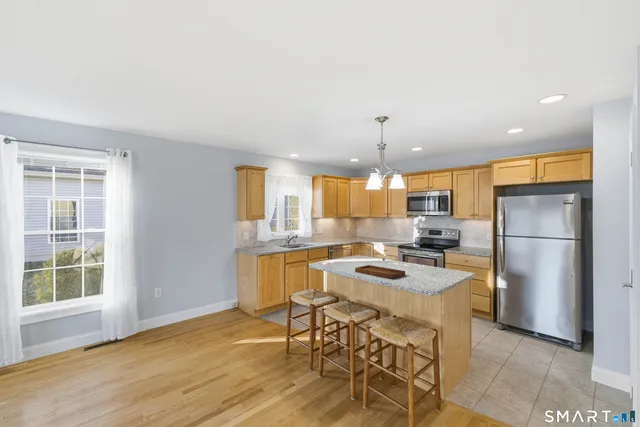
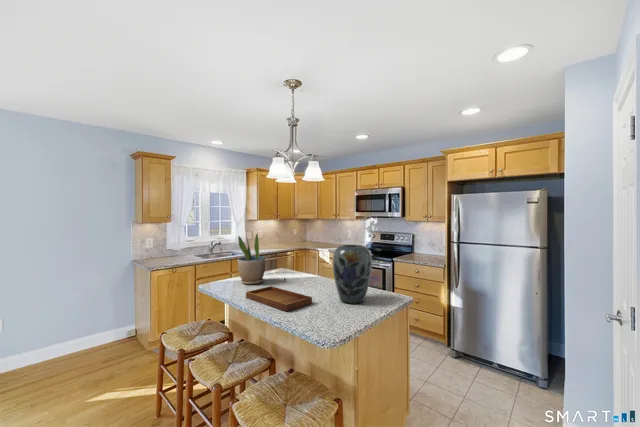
potted plant: none [339,227,358,264] -> present [238,234,265,284]
vase: none [418,235,448,276] -> present [333,245,372,304]

